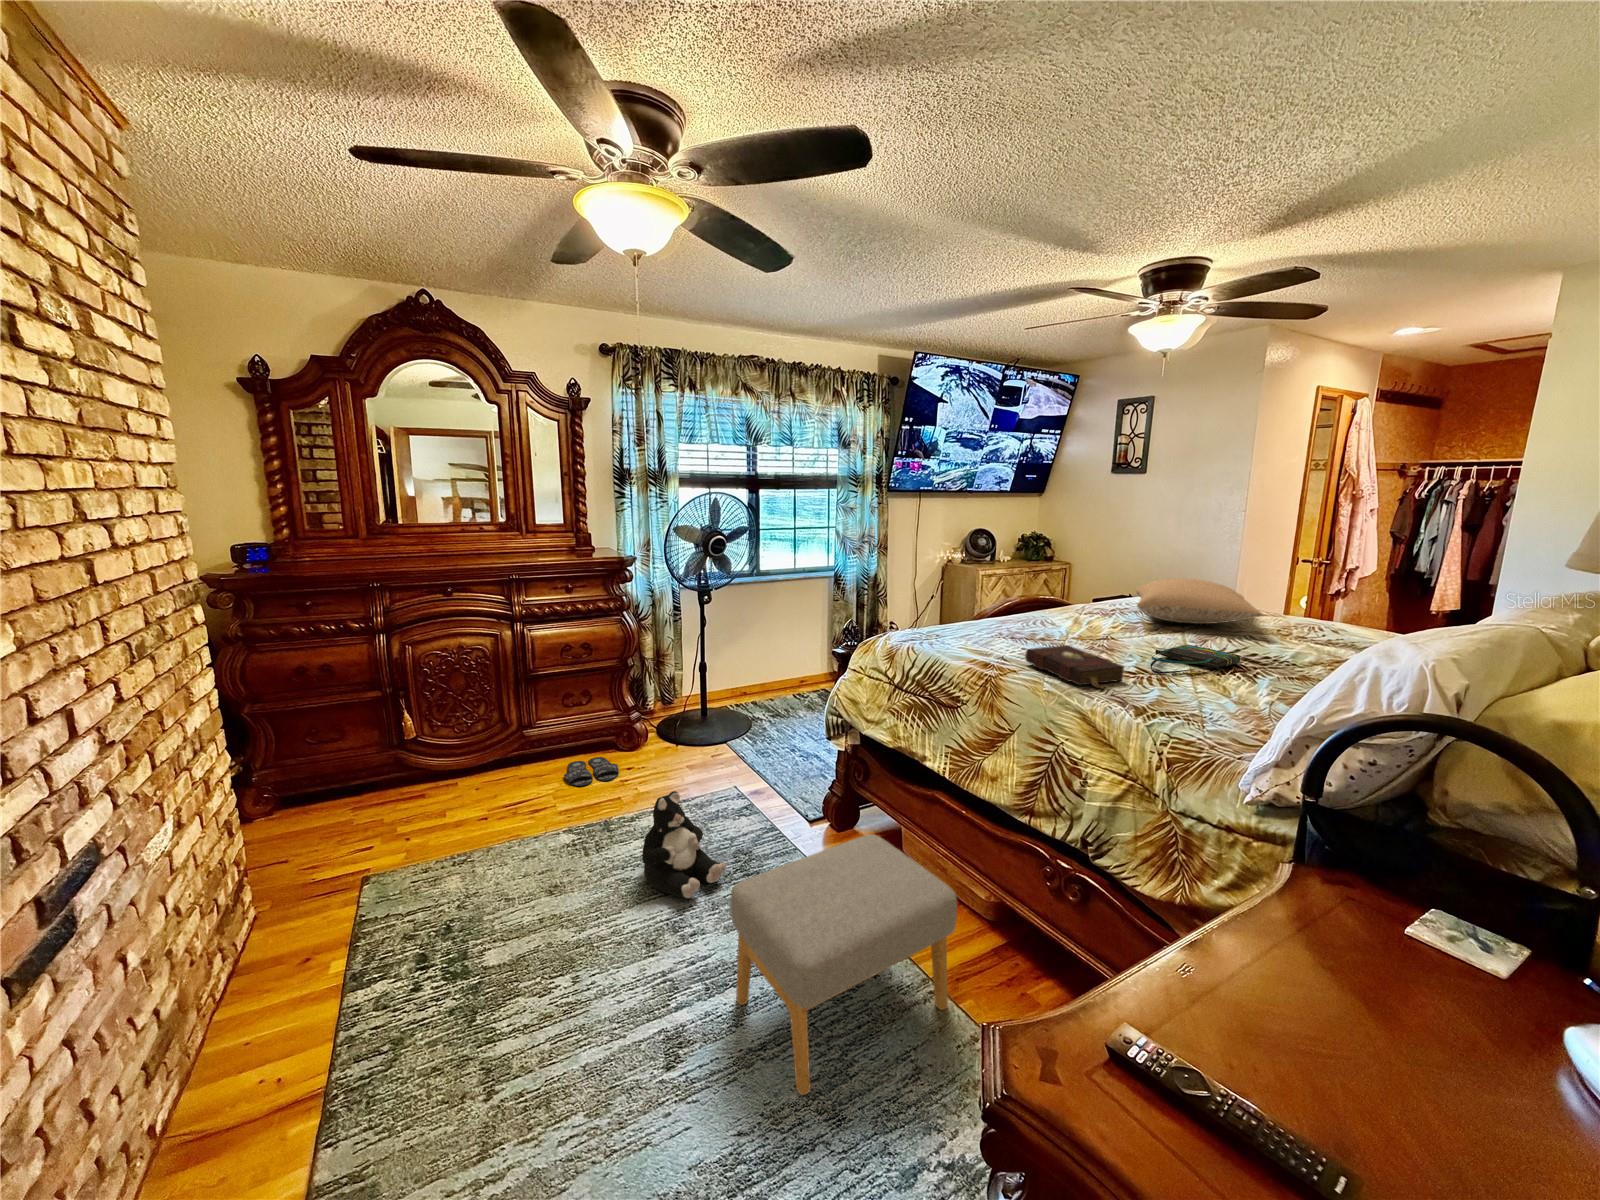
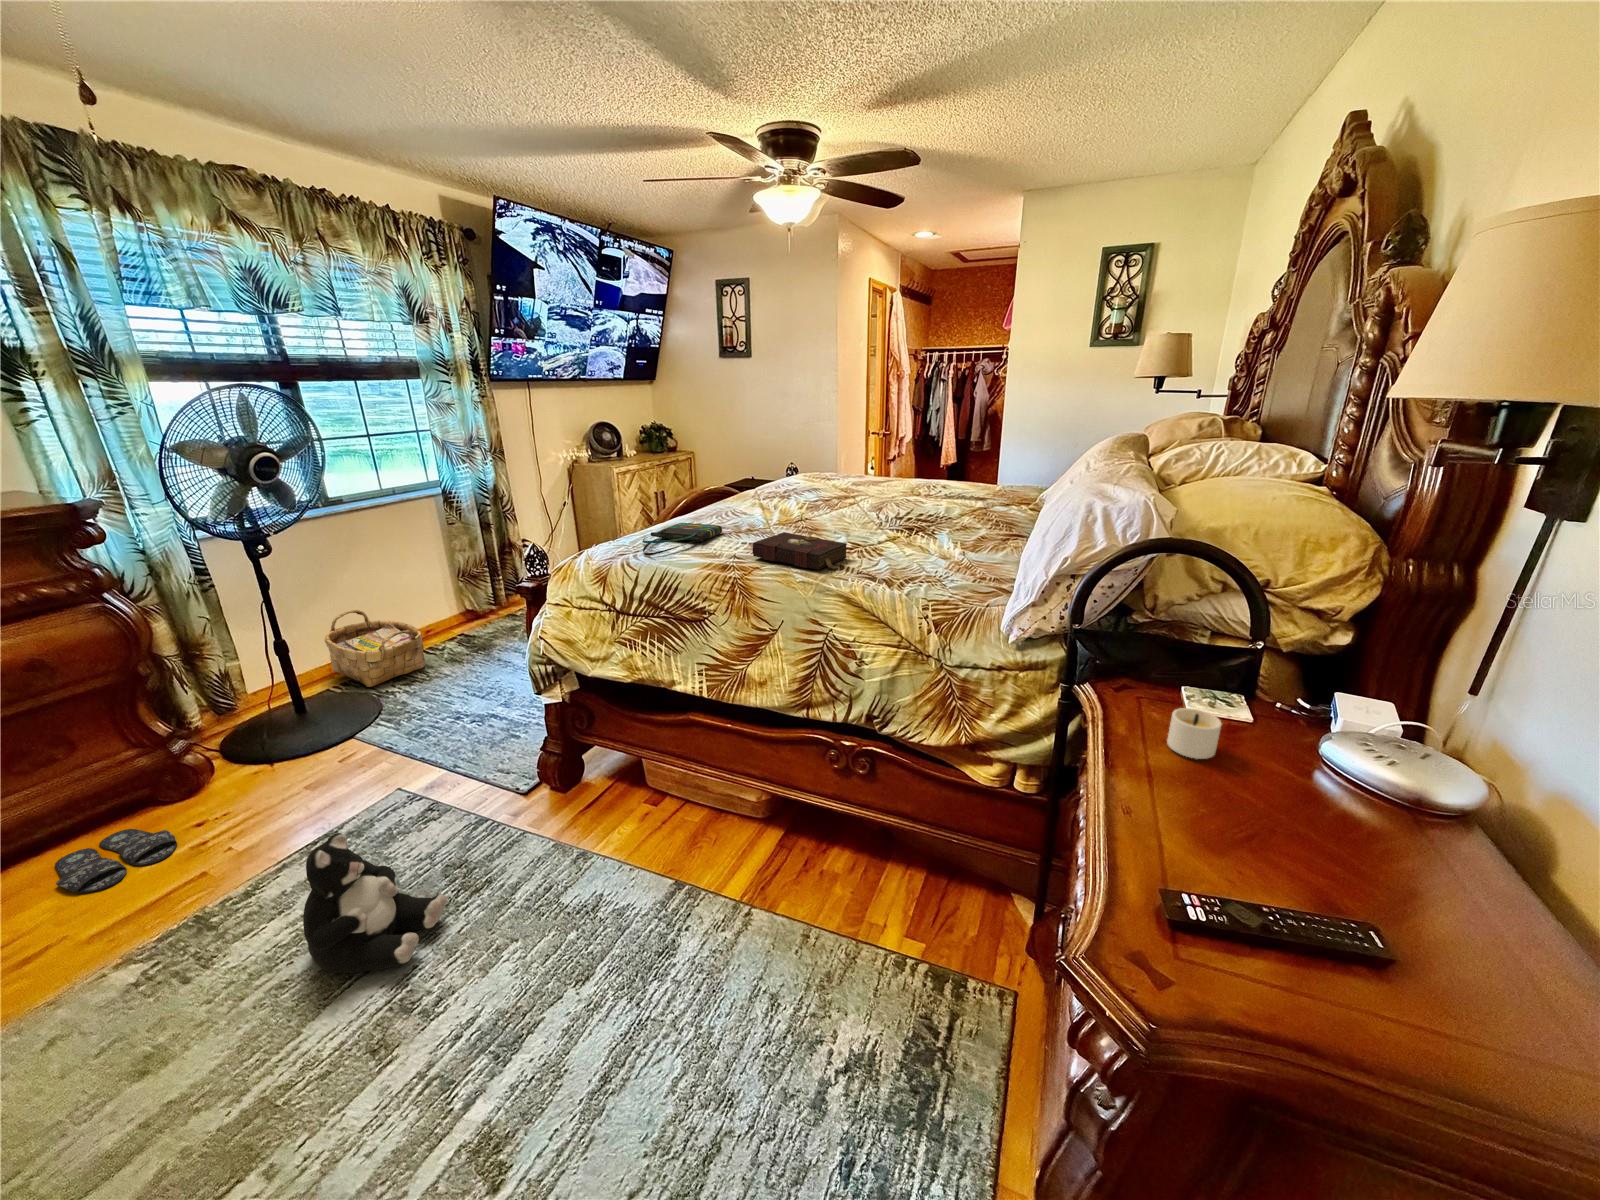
pillow: present [1136,579,1263,624] -> none [798,456,911,497]
tote bag: present [1150,645,1240,674] -> present [642,523,722,556]
woven basket: none [736,651,795,709] -> present [325,610,425,687]
footstool: present [731,834,957,1095] -> none [516,785,772,1101]
candle: none [1322,918,1425,1010] -> present [1167,708,1221,759]

